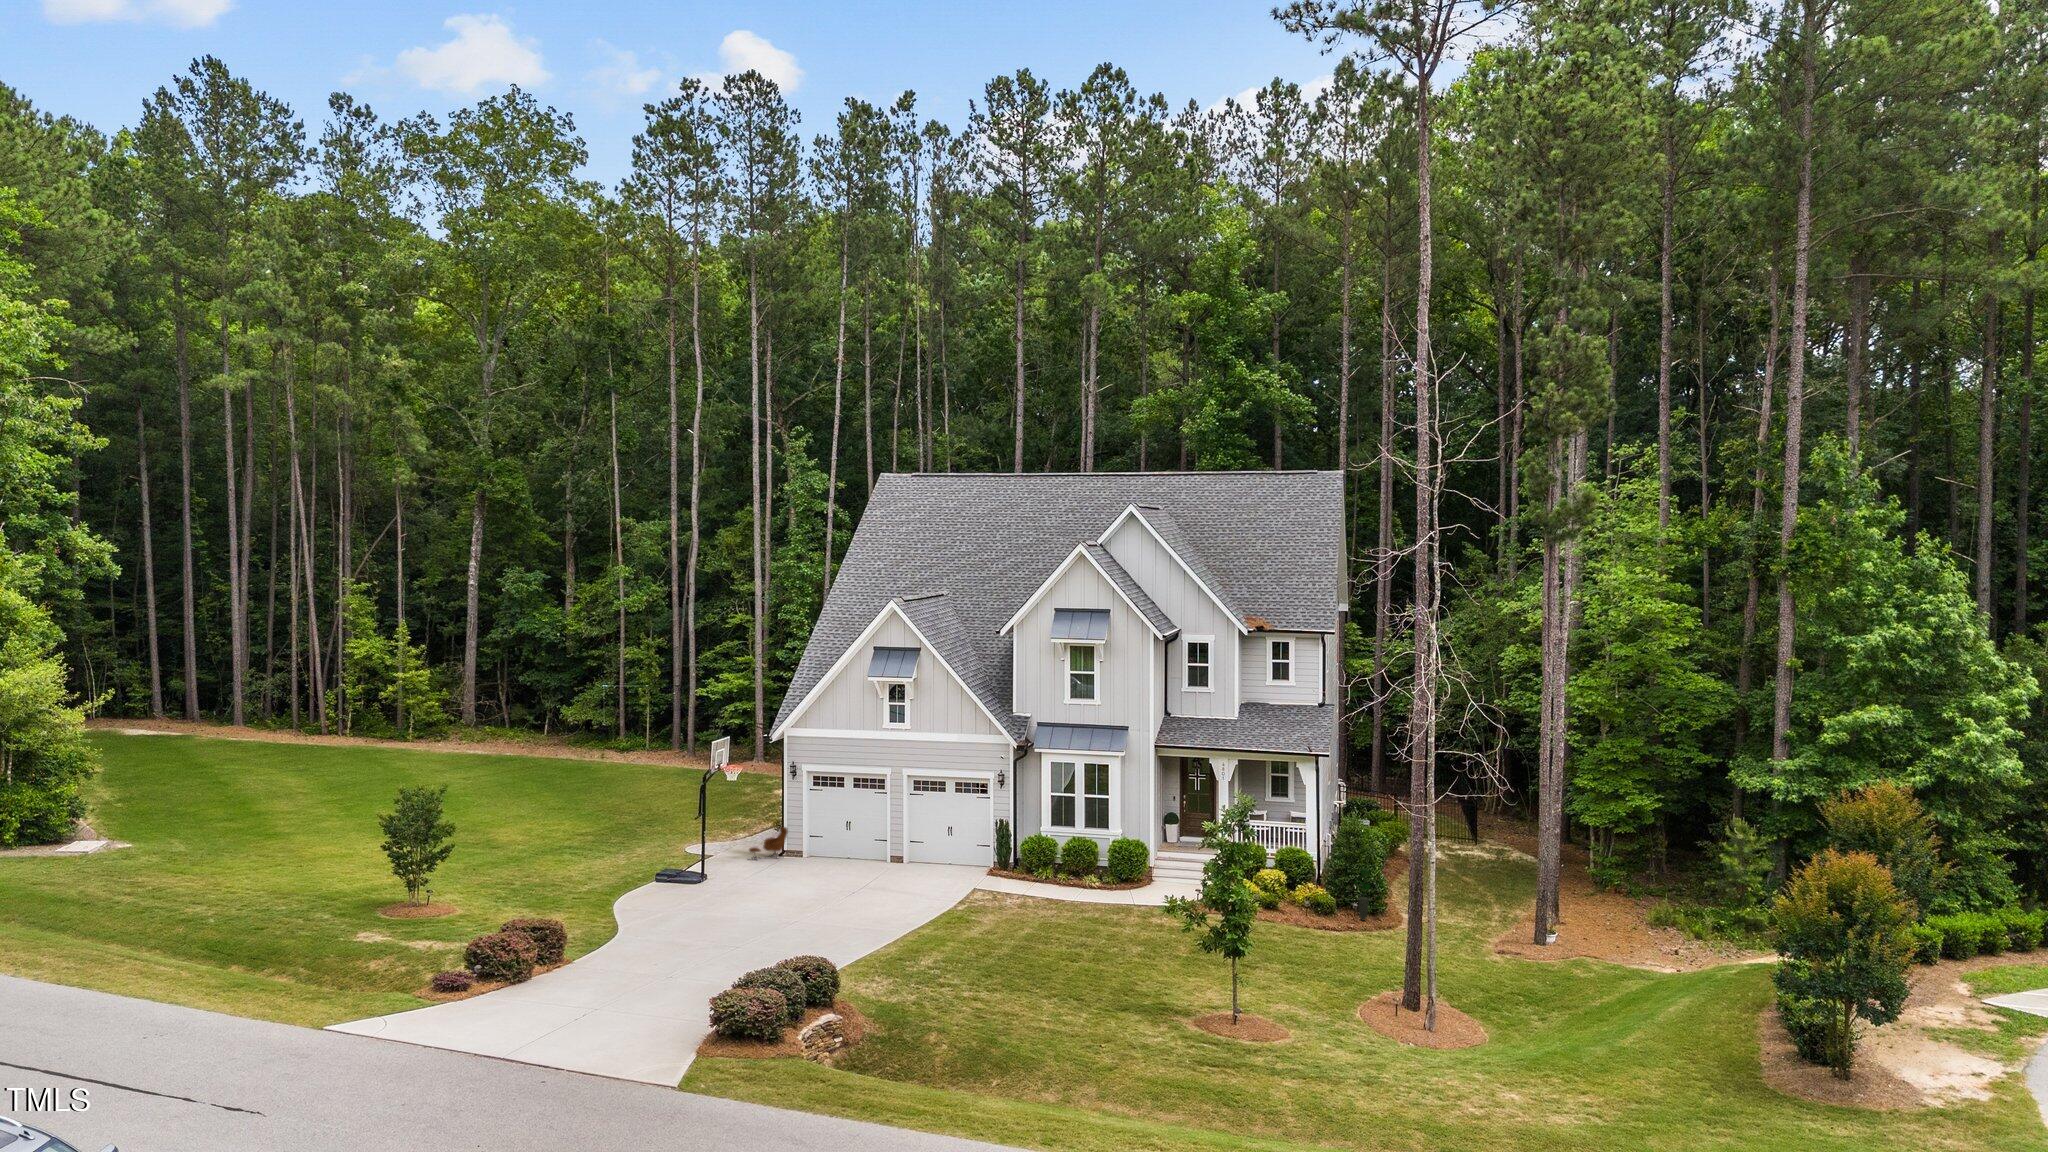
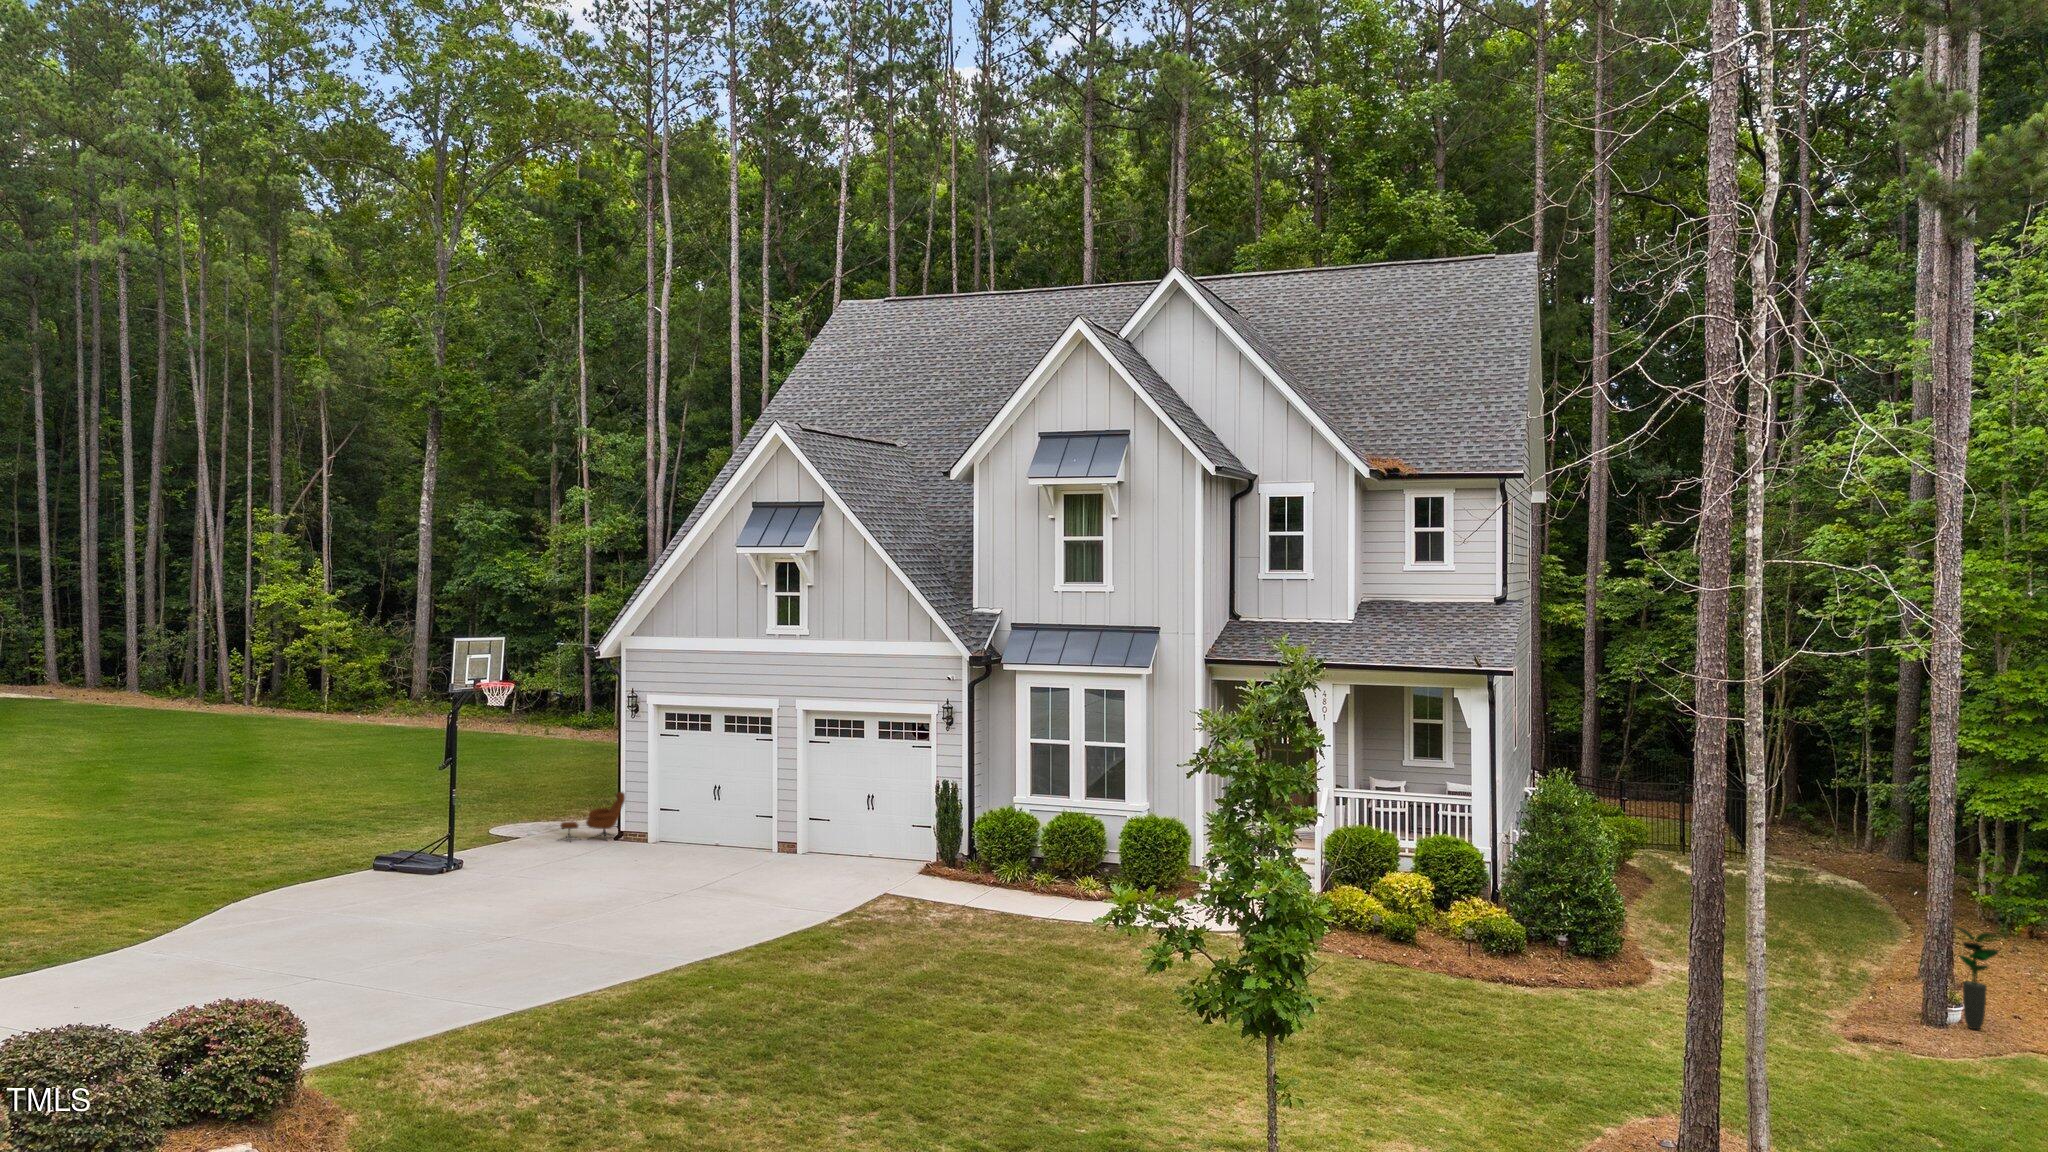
potted plant: present [1359,869,1370,921] -> present [1957,927,1999,1029]

